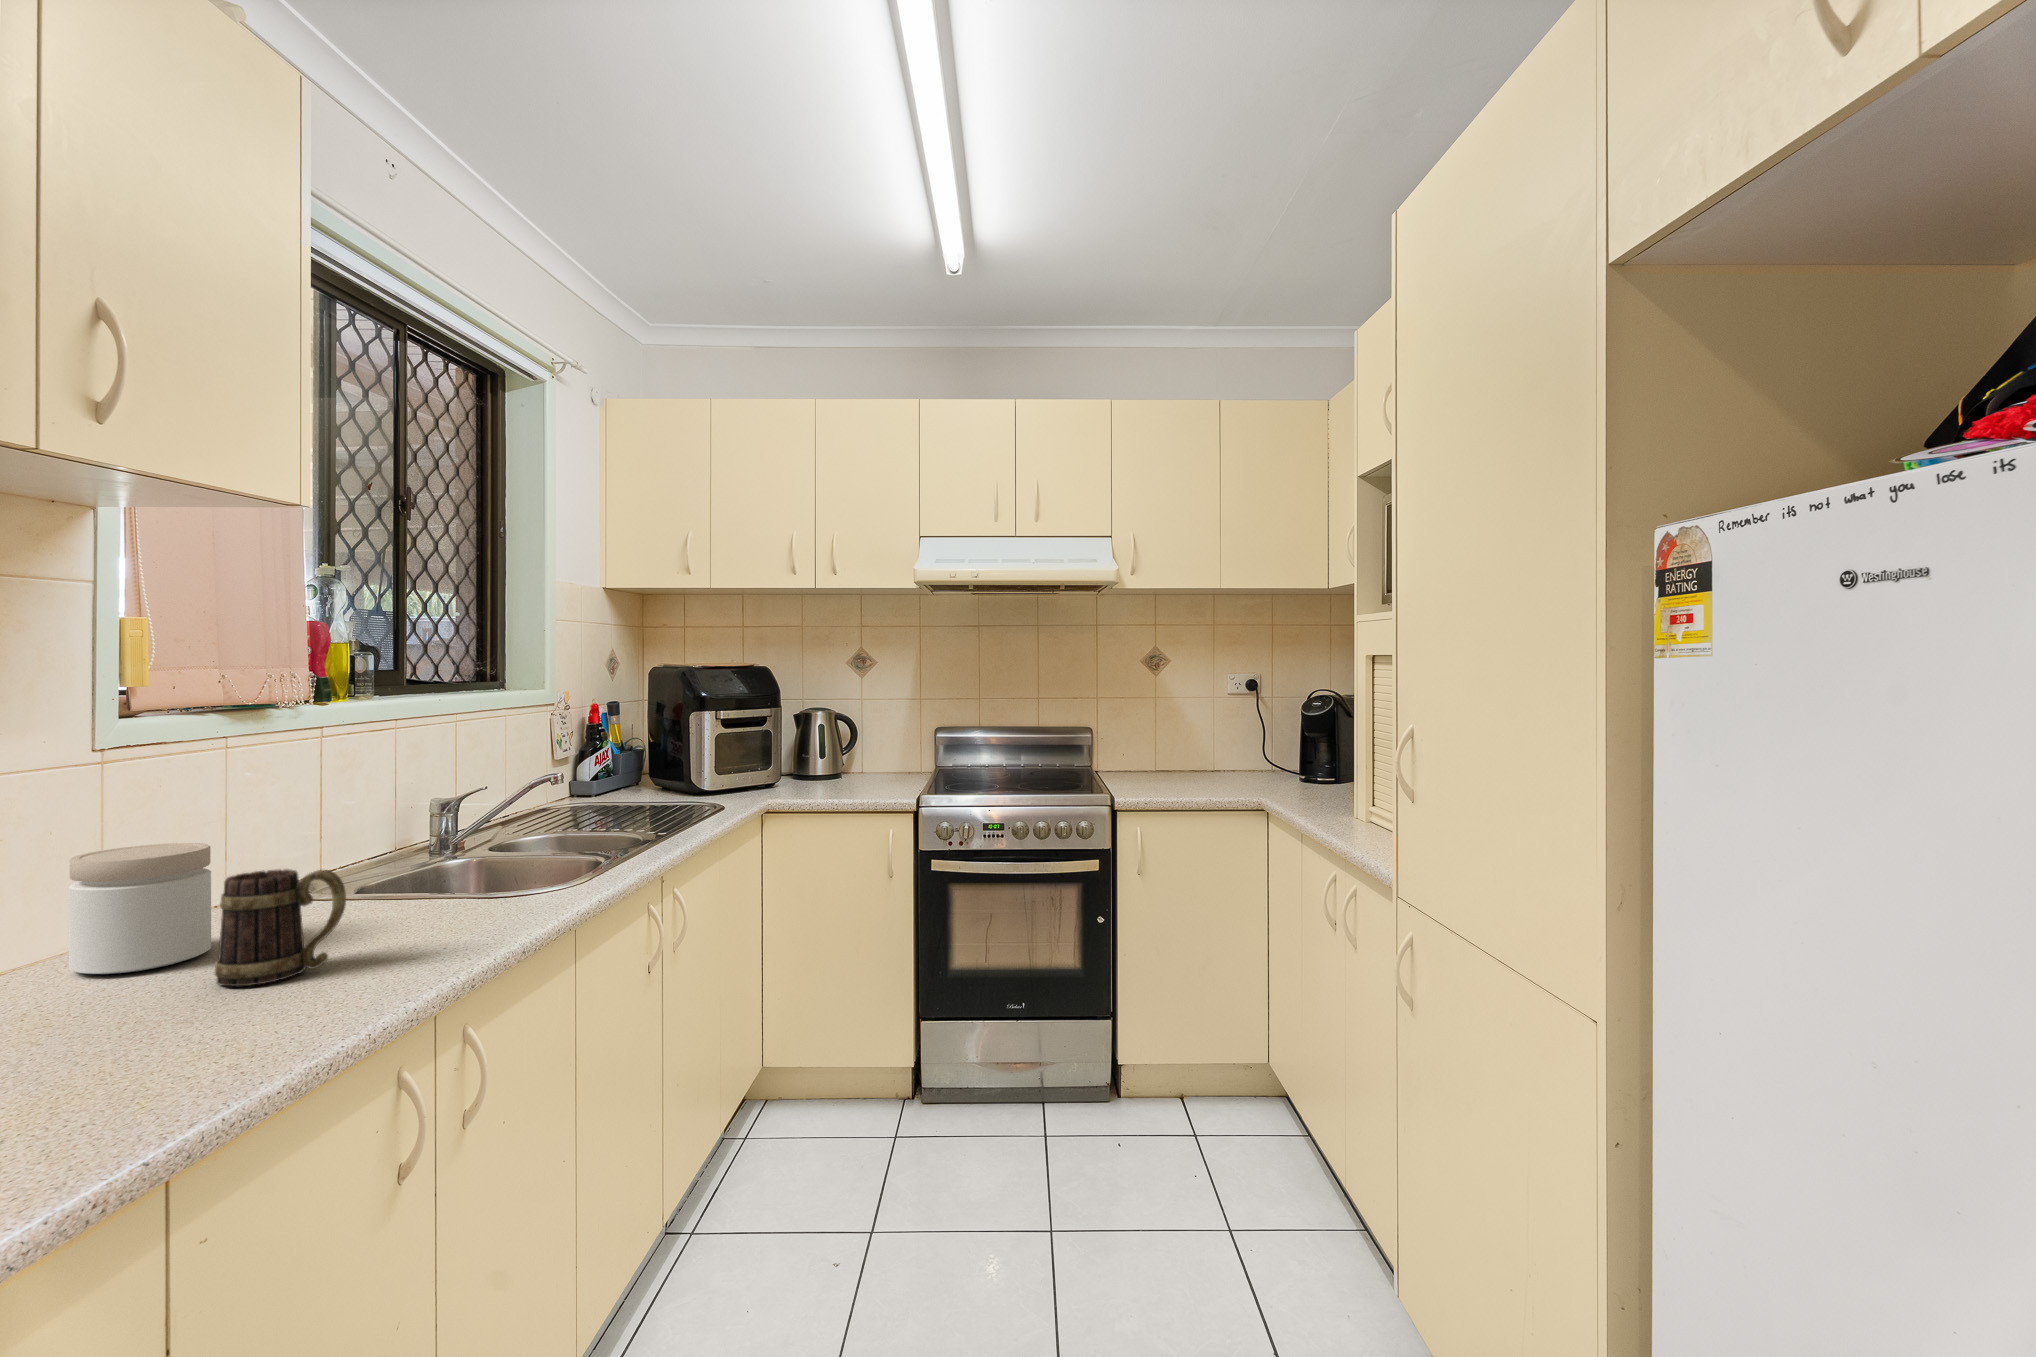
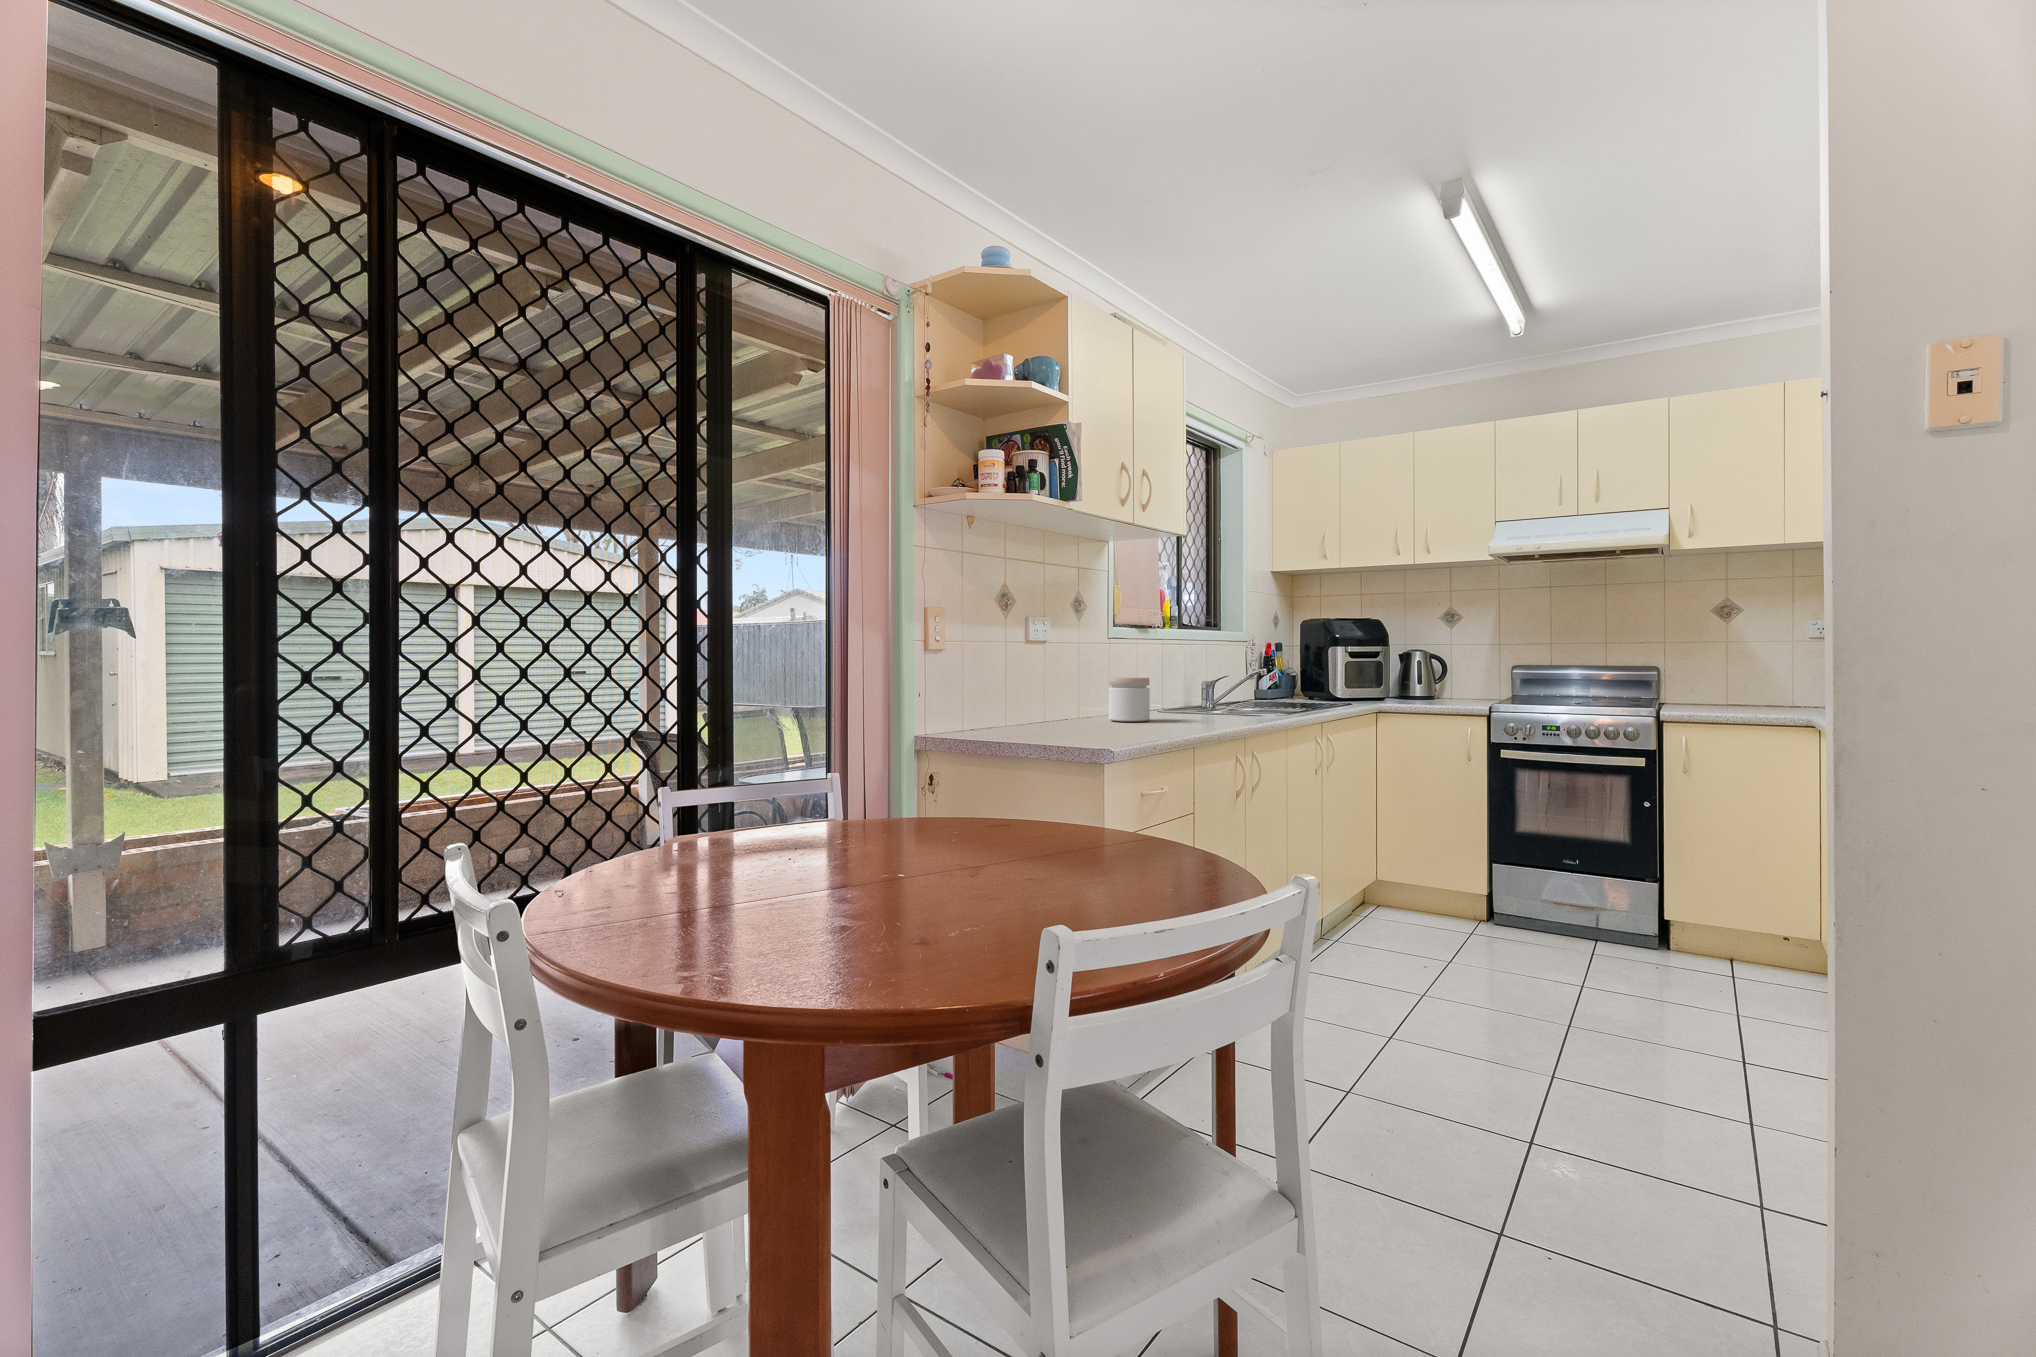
mug: present [215,869,346,986] -> none [1162,685,1205,726]

